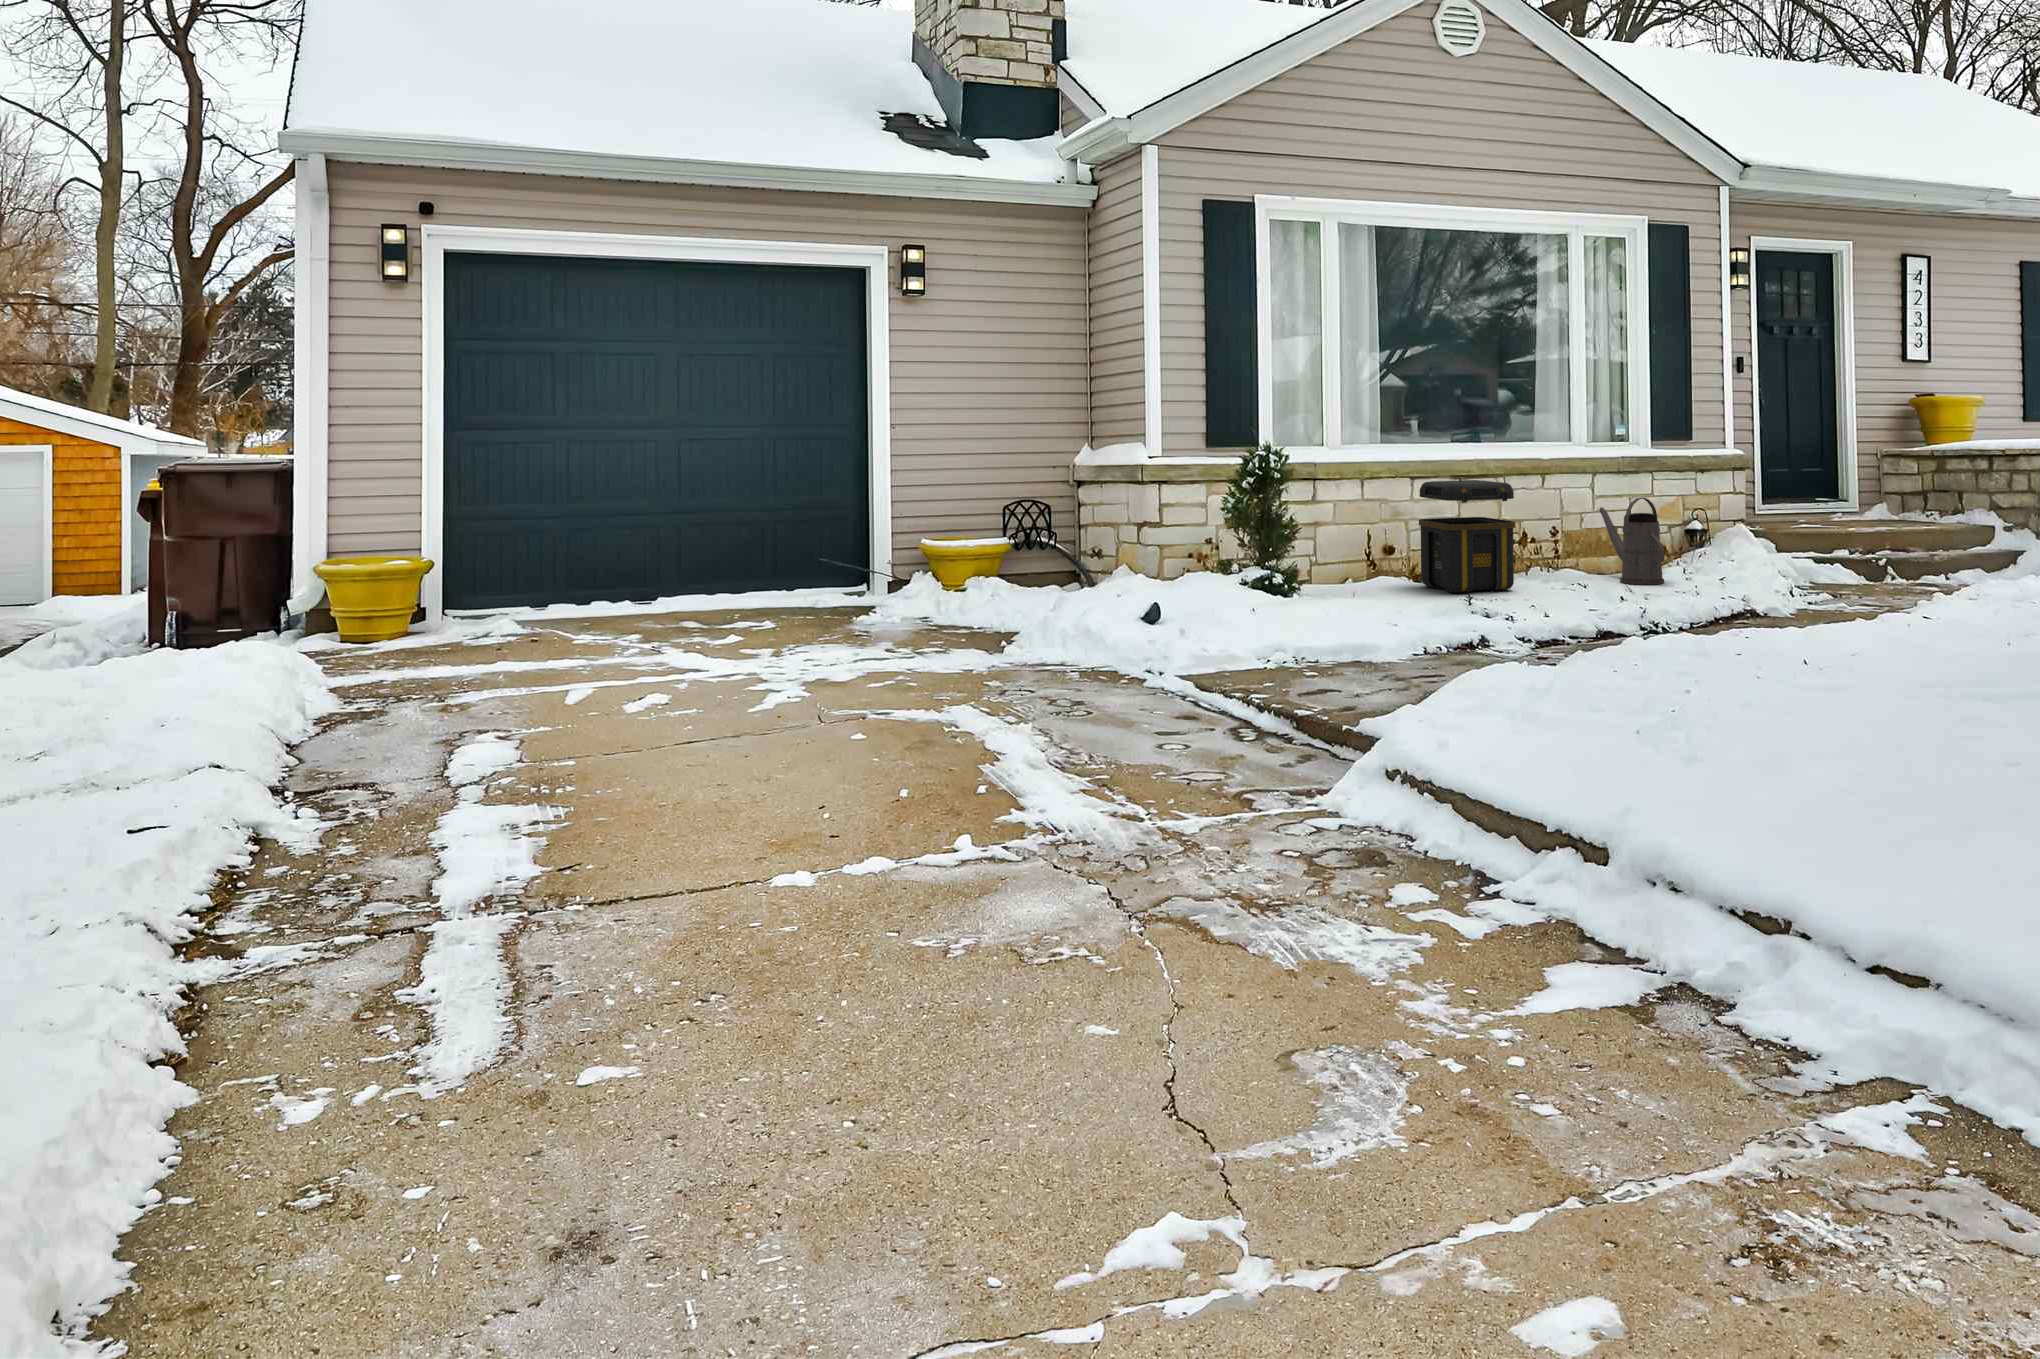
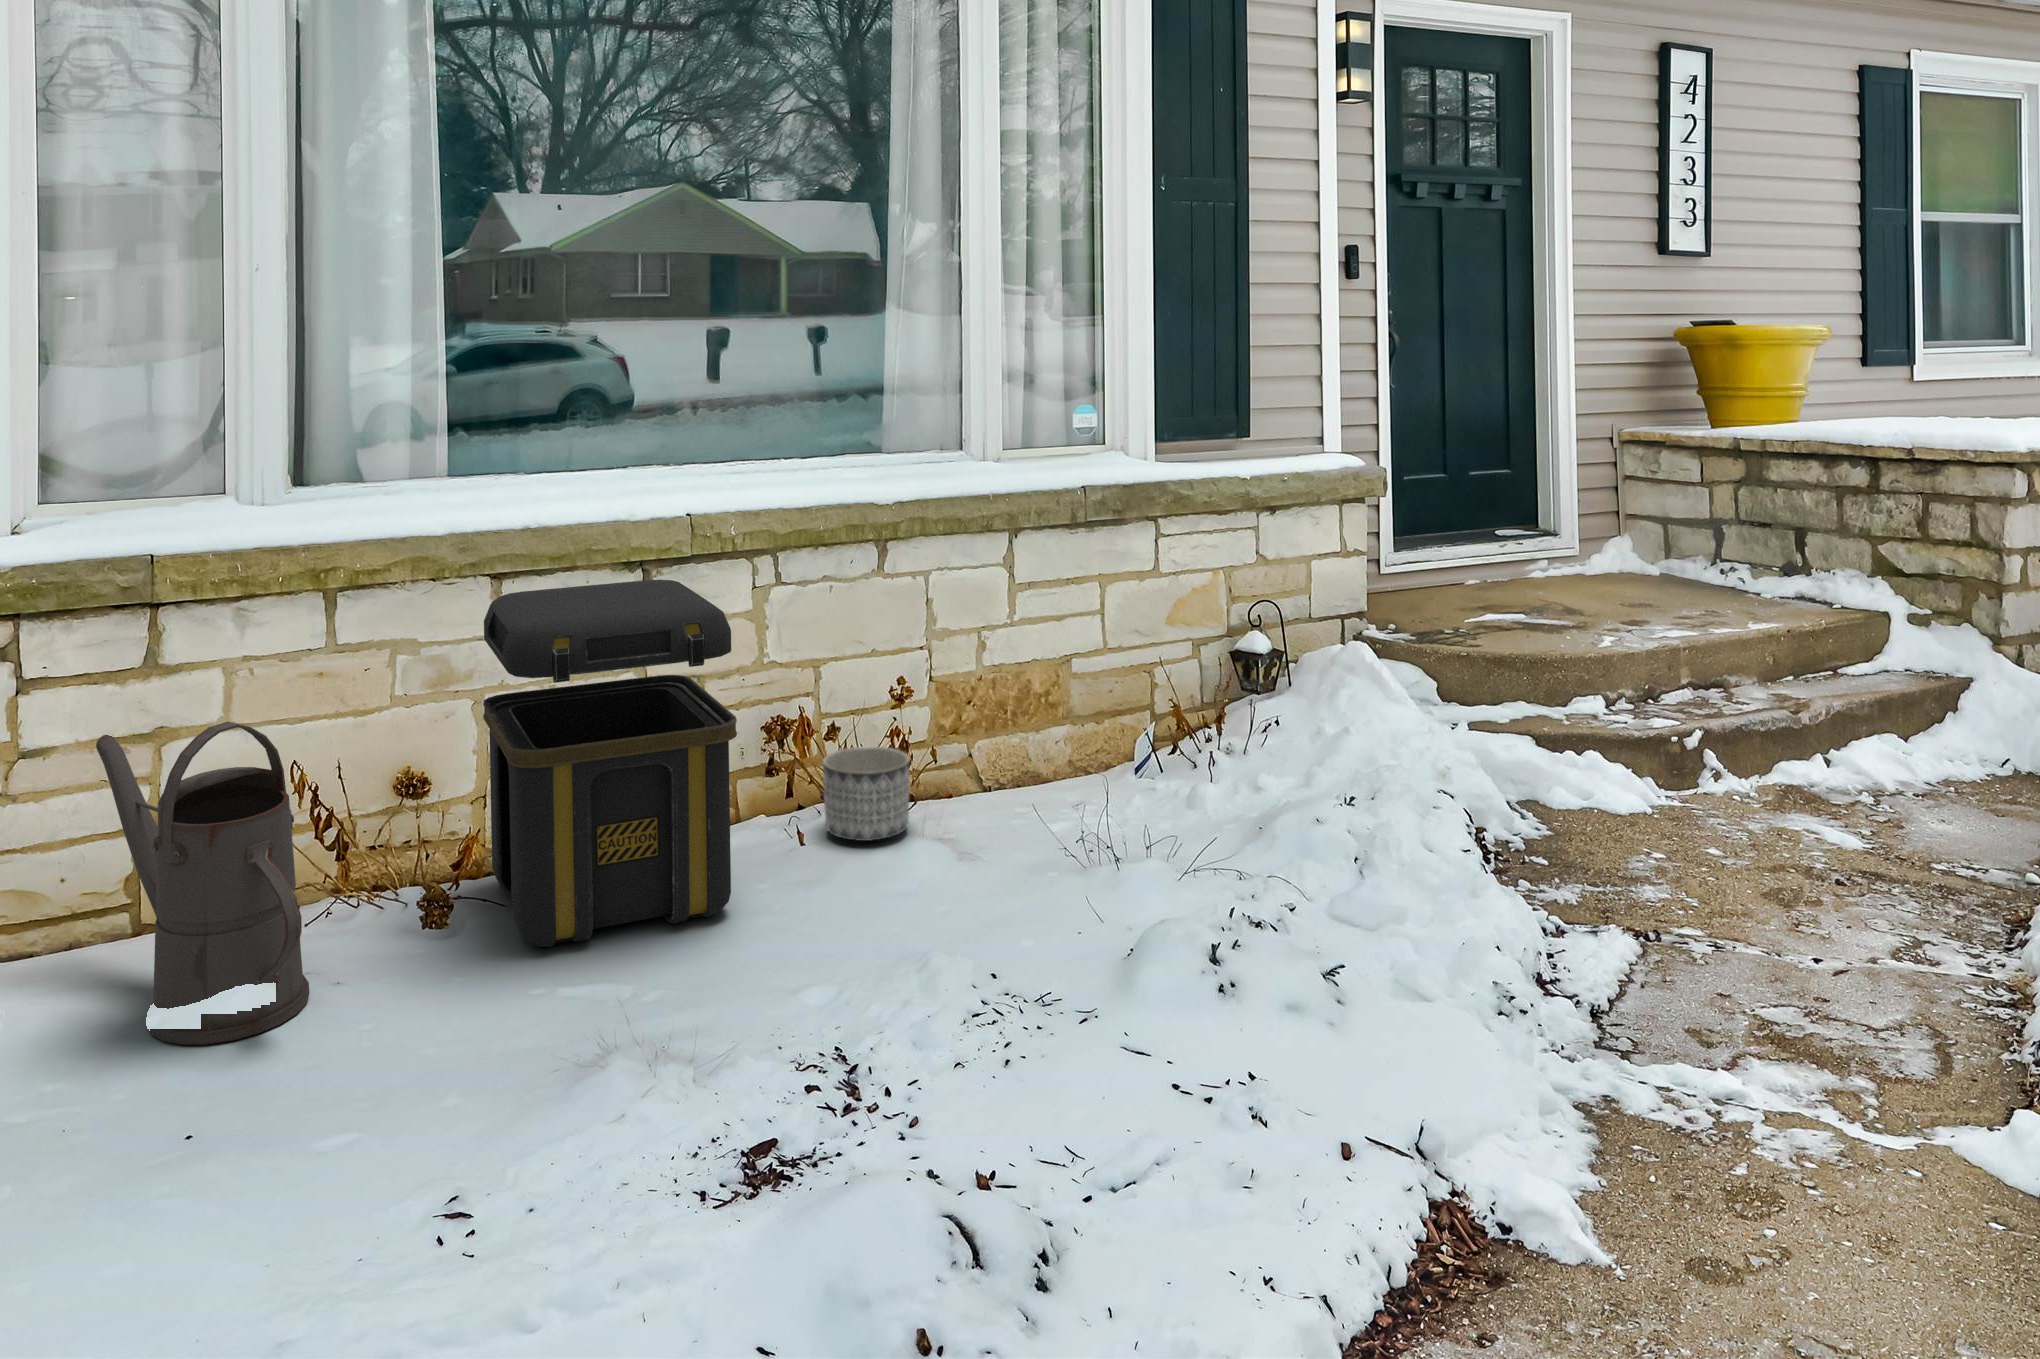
watering can: present [1599,498,1664,585] -> present [96,722,310,1045]
planter: none [1531,551,1564,582] -> present [823,746,910,841]

